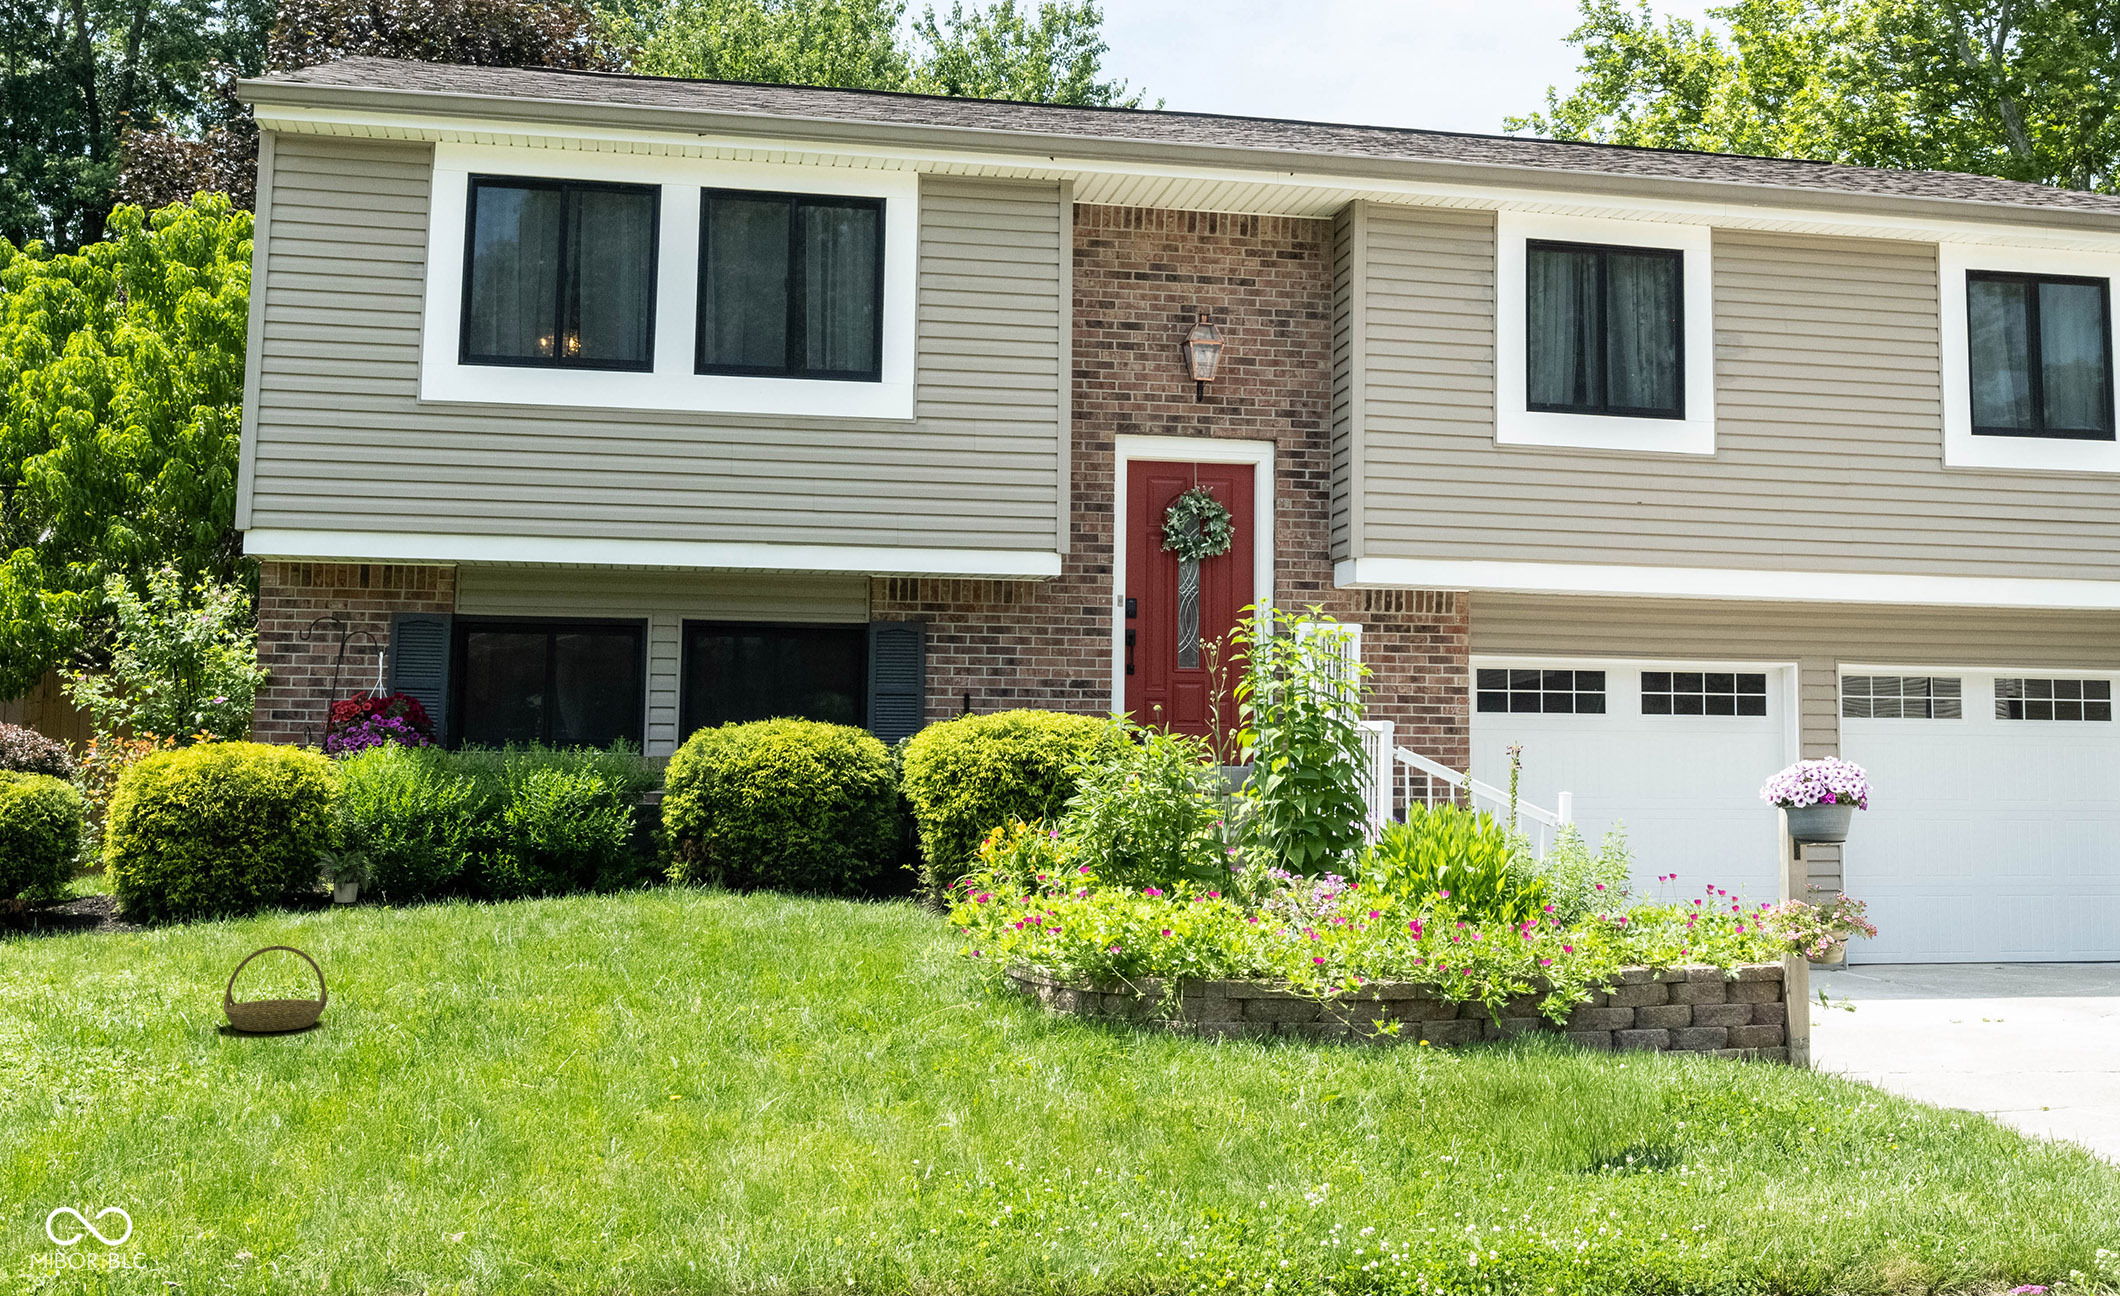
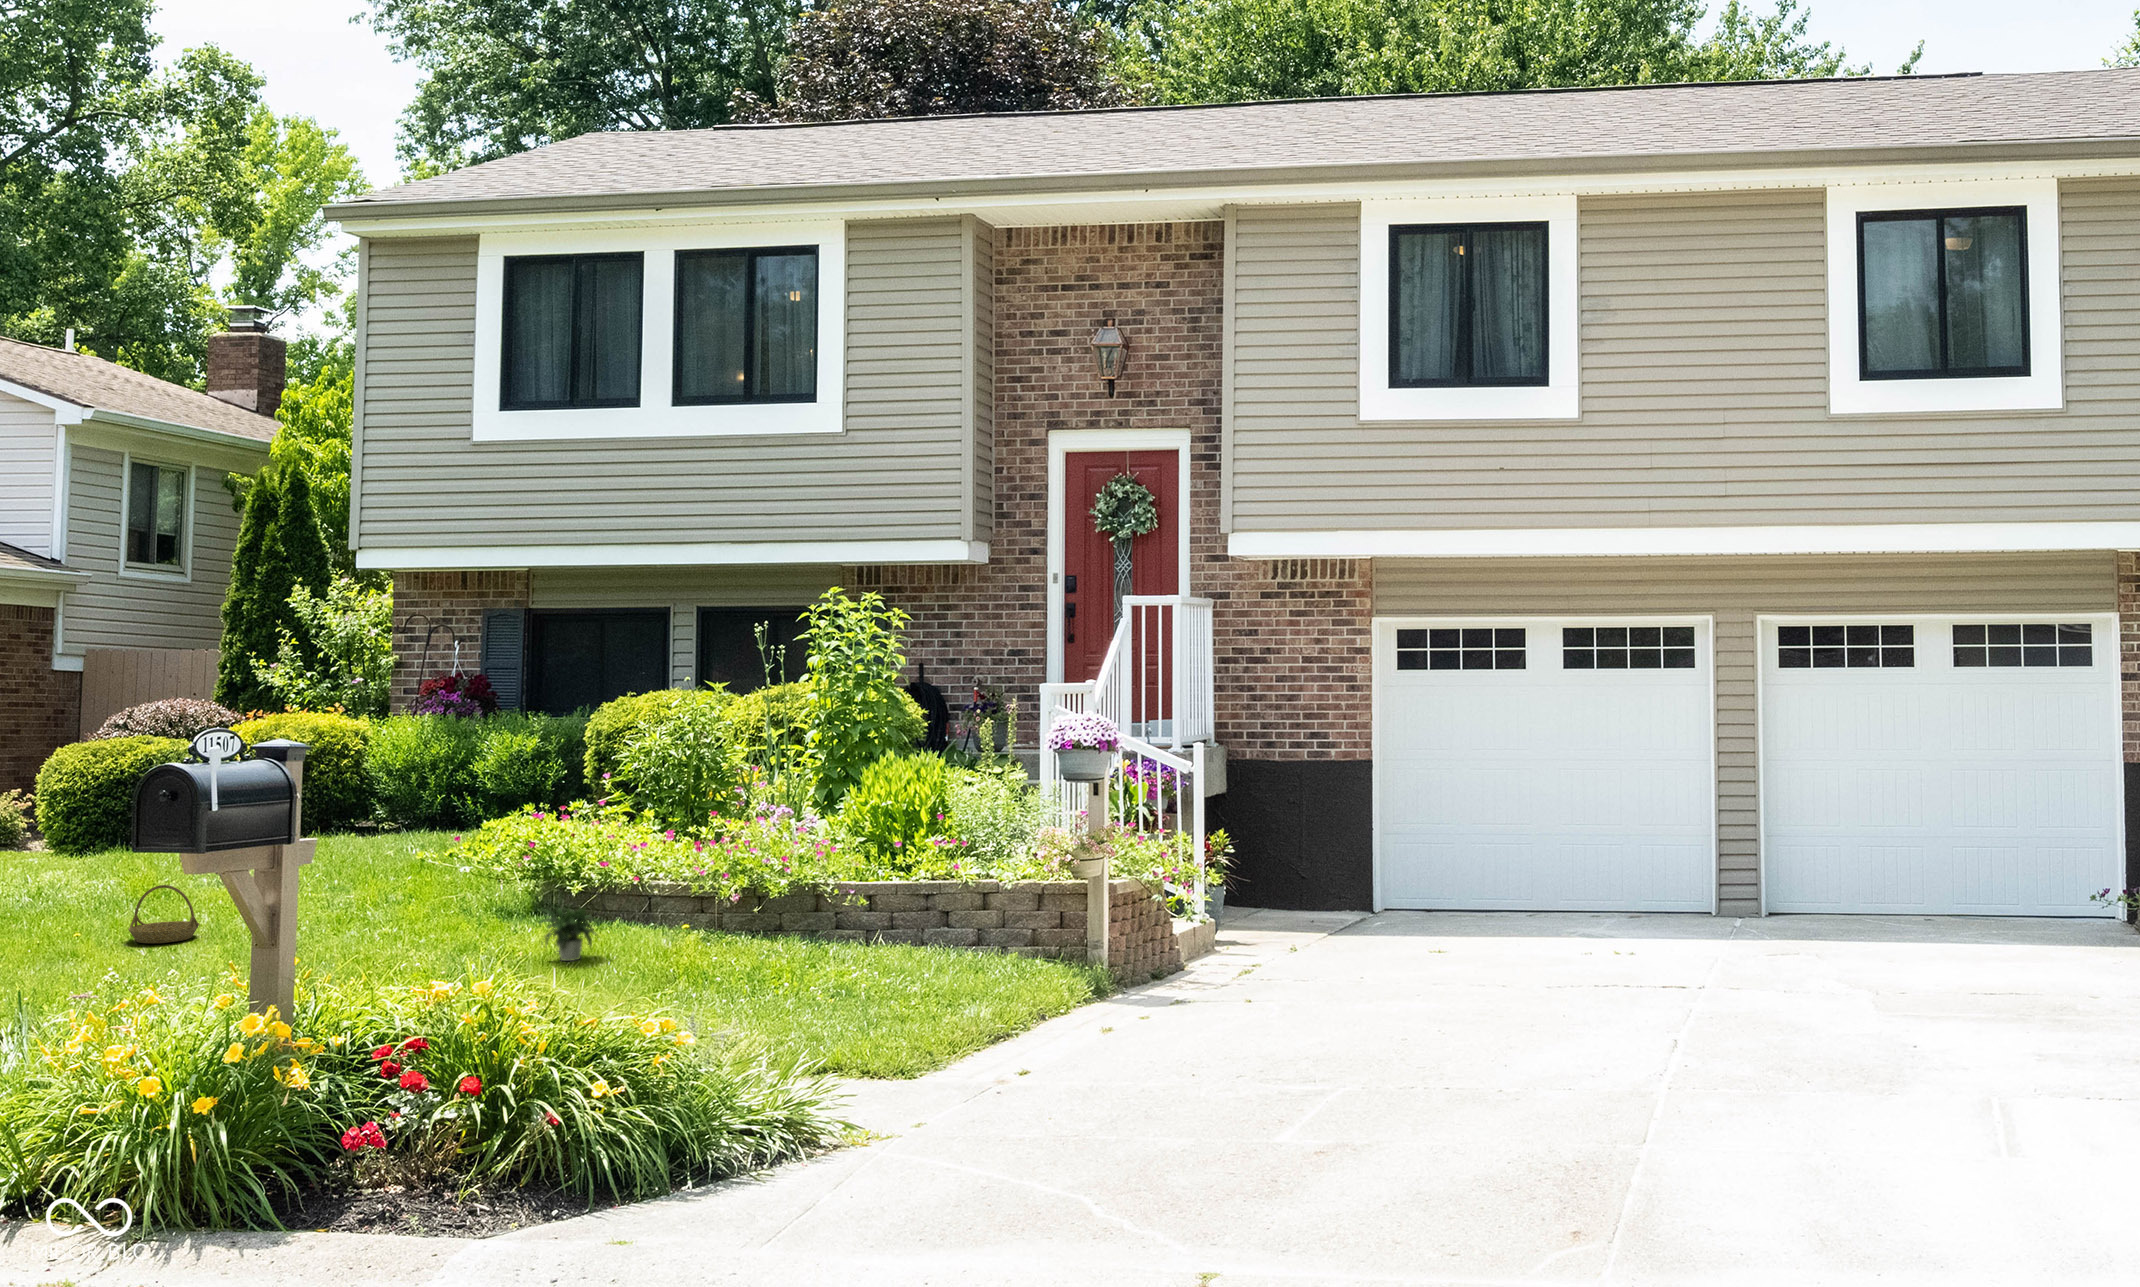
potted plant: present [295,851,378,903] -> present [542,908,597,961]

